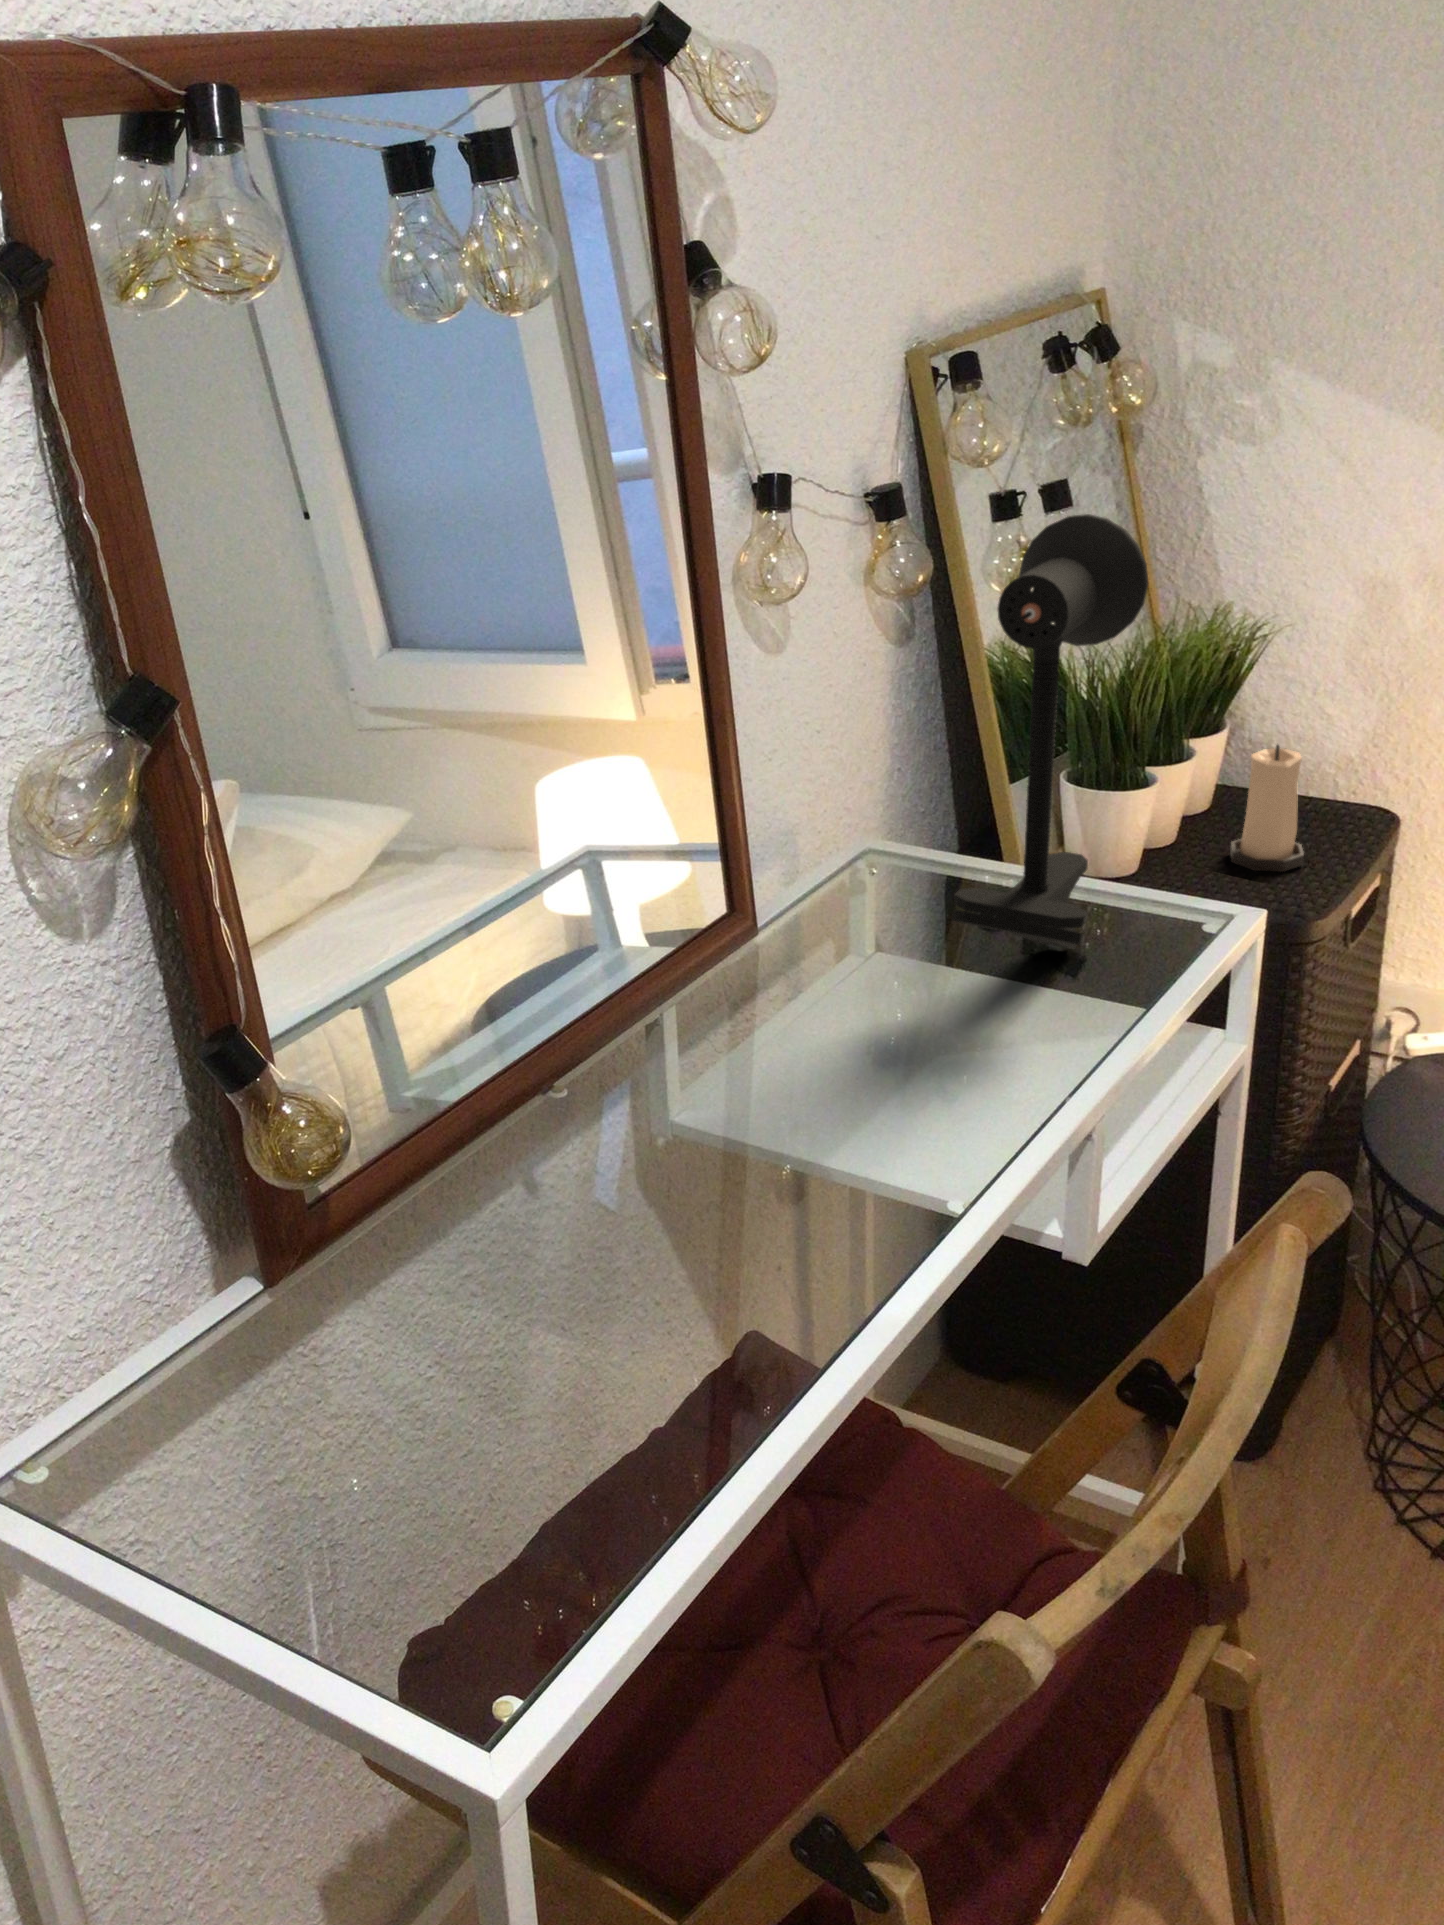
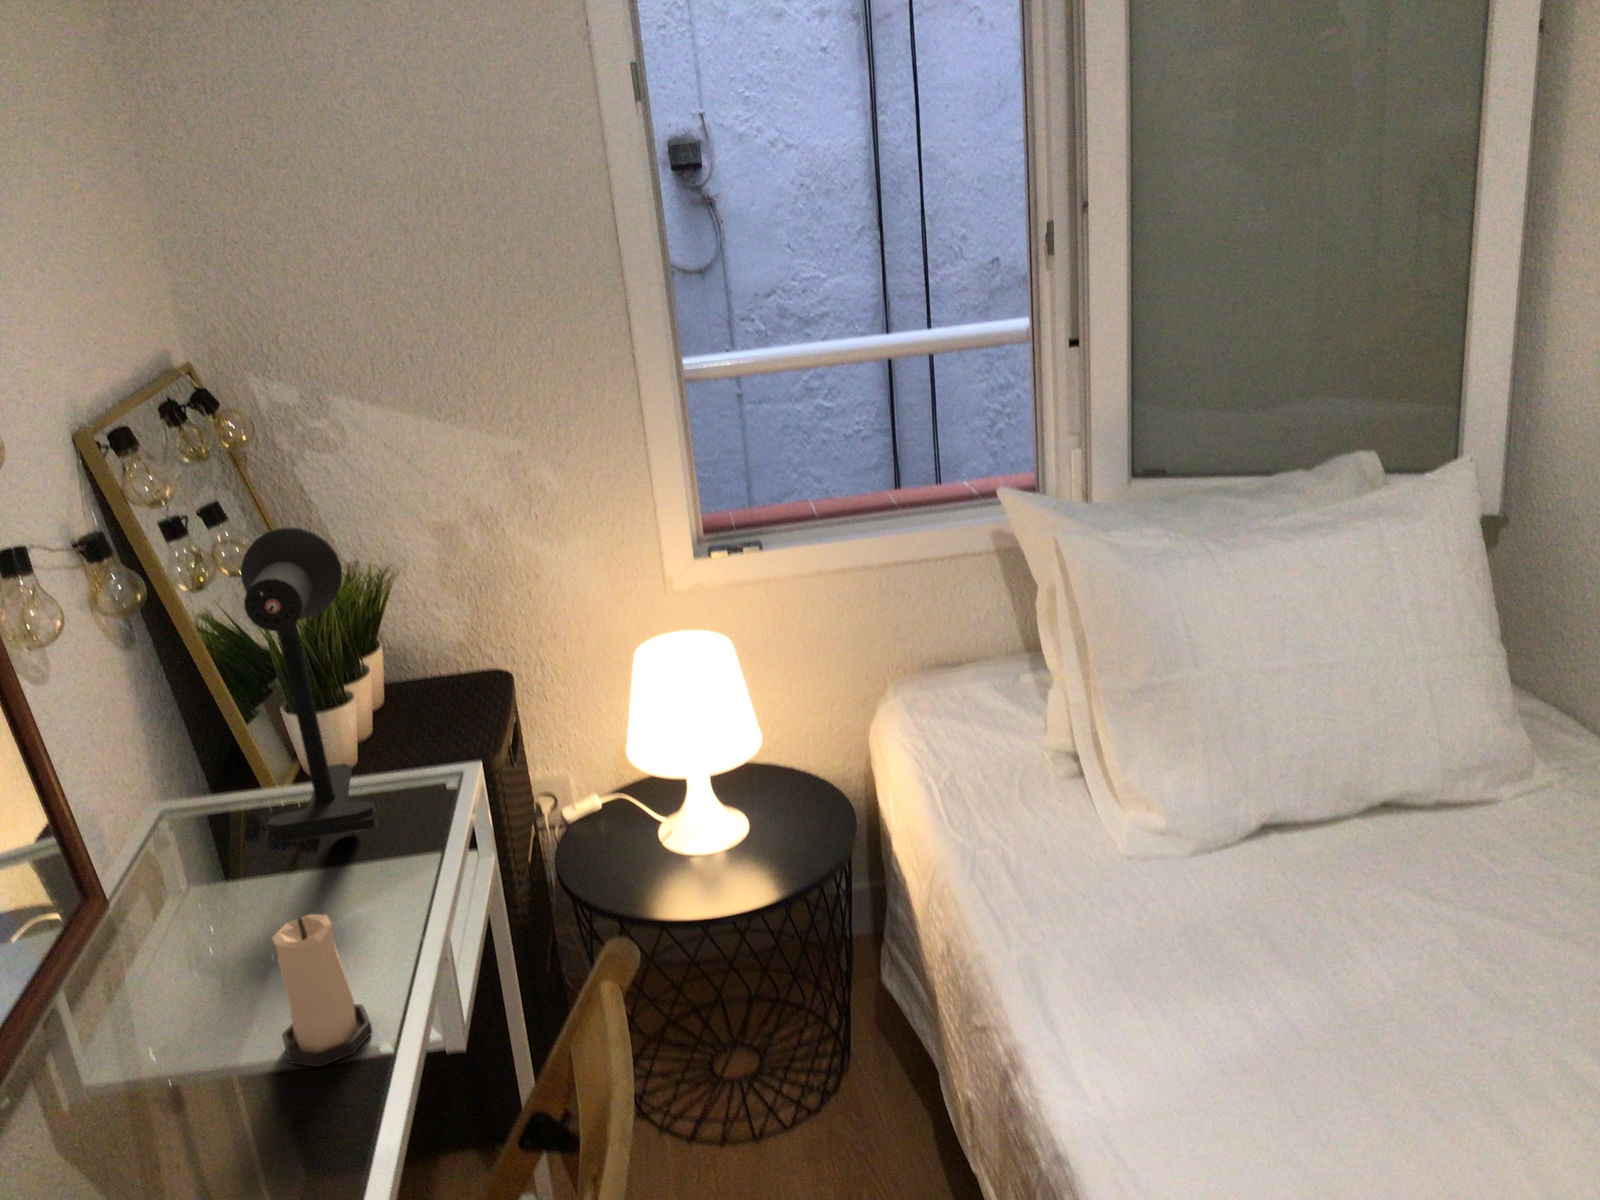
candle: present [1230,745,1304,872] -> present [273,914,372,1067]

